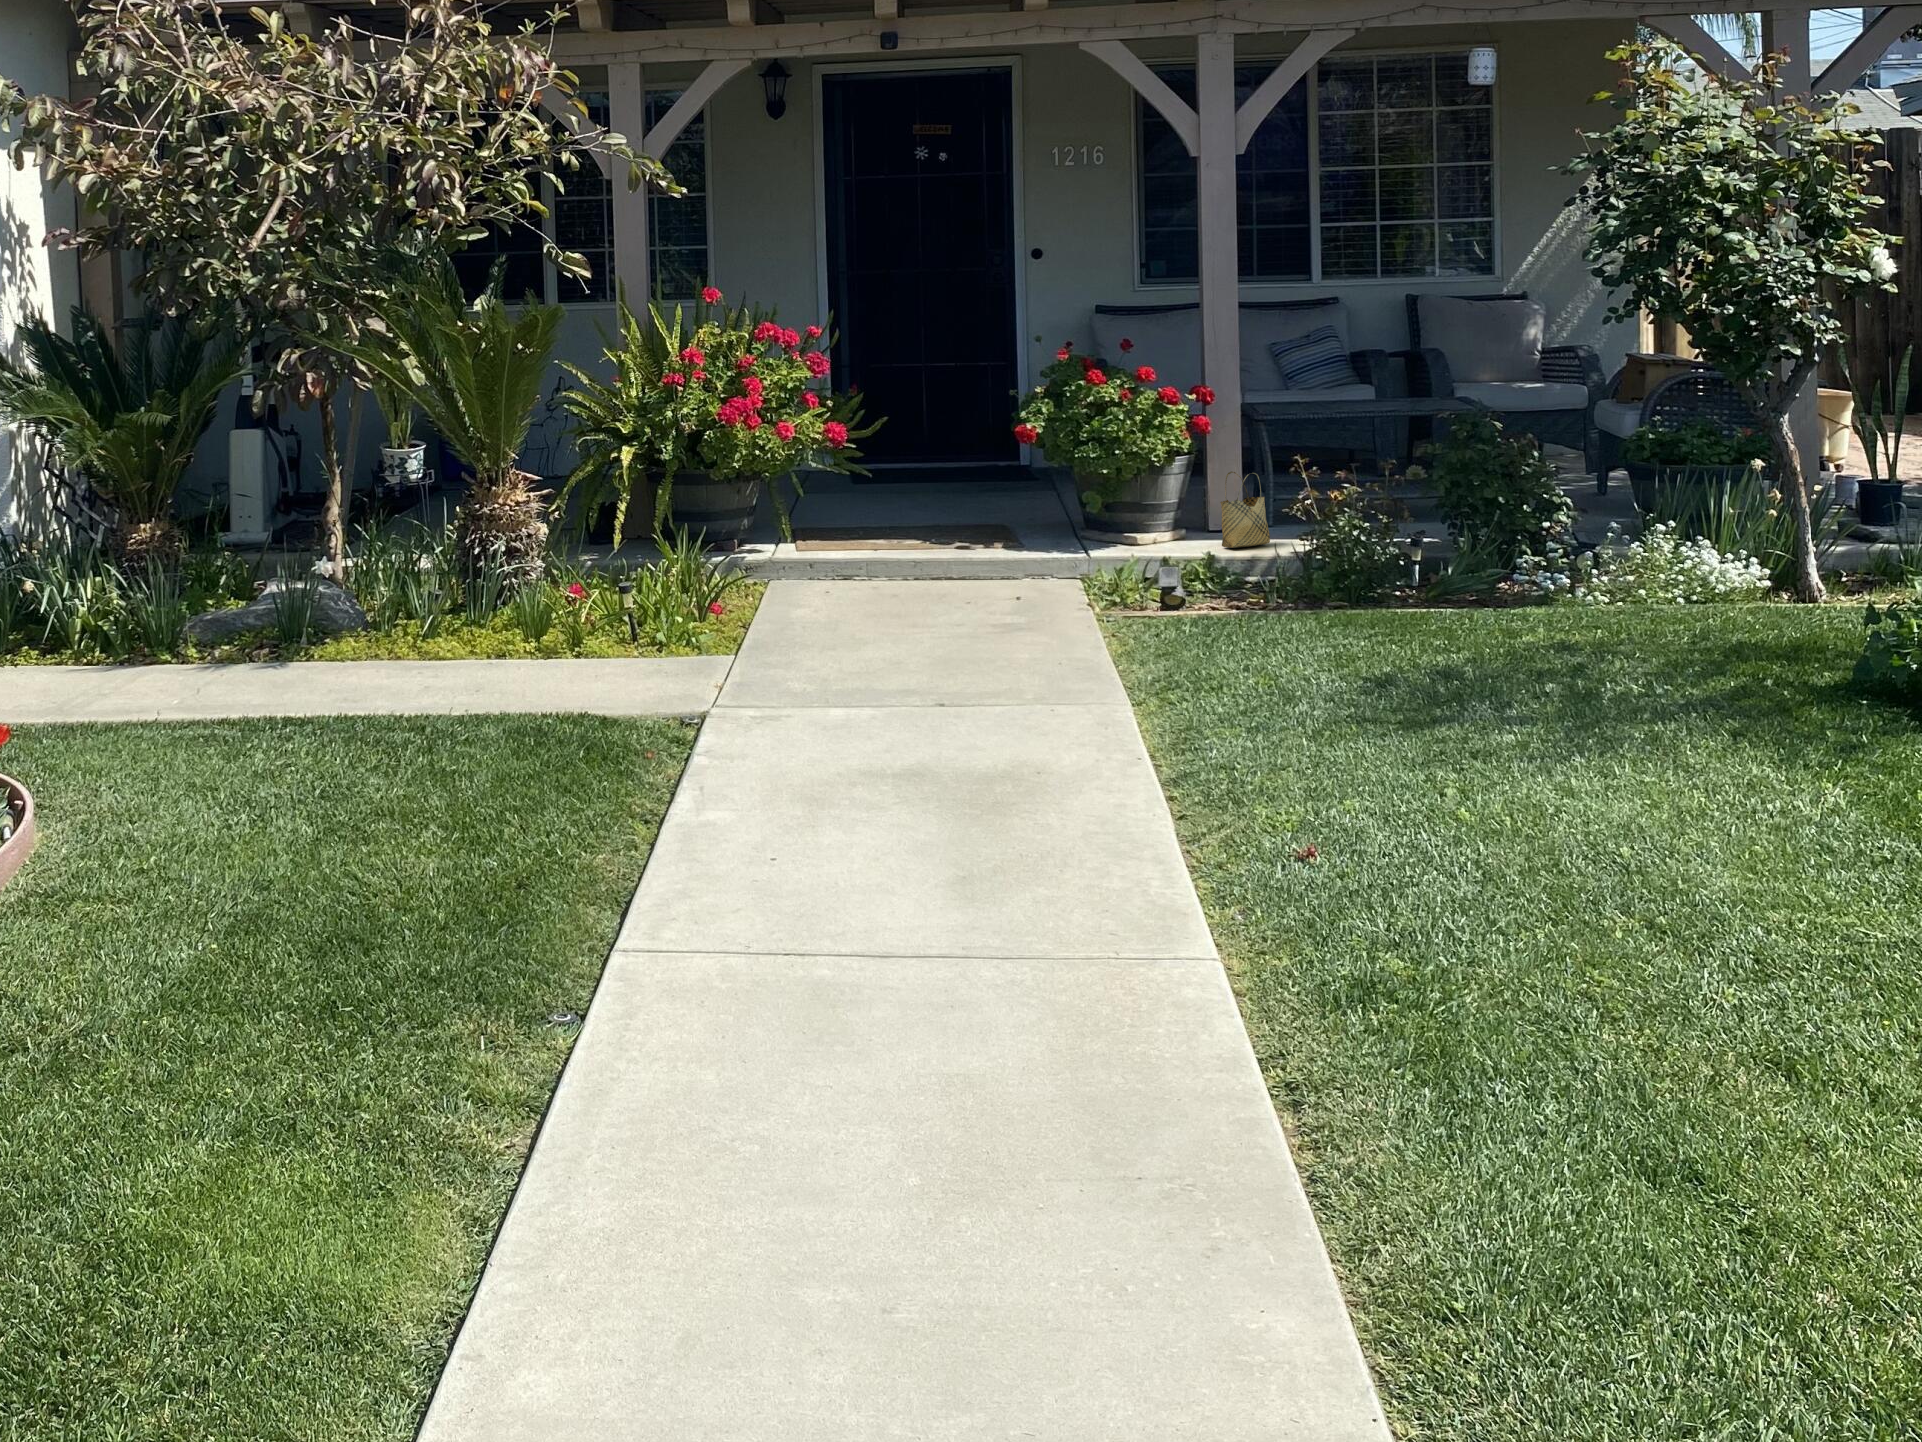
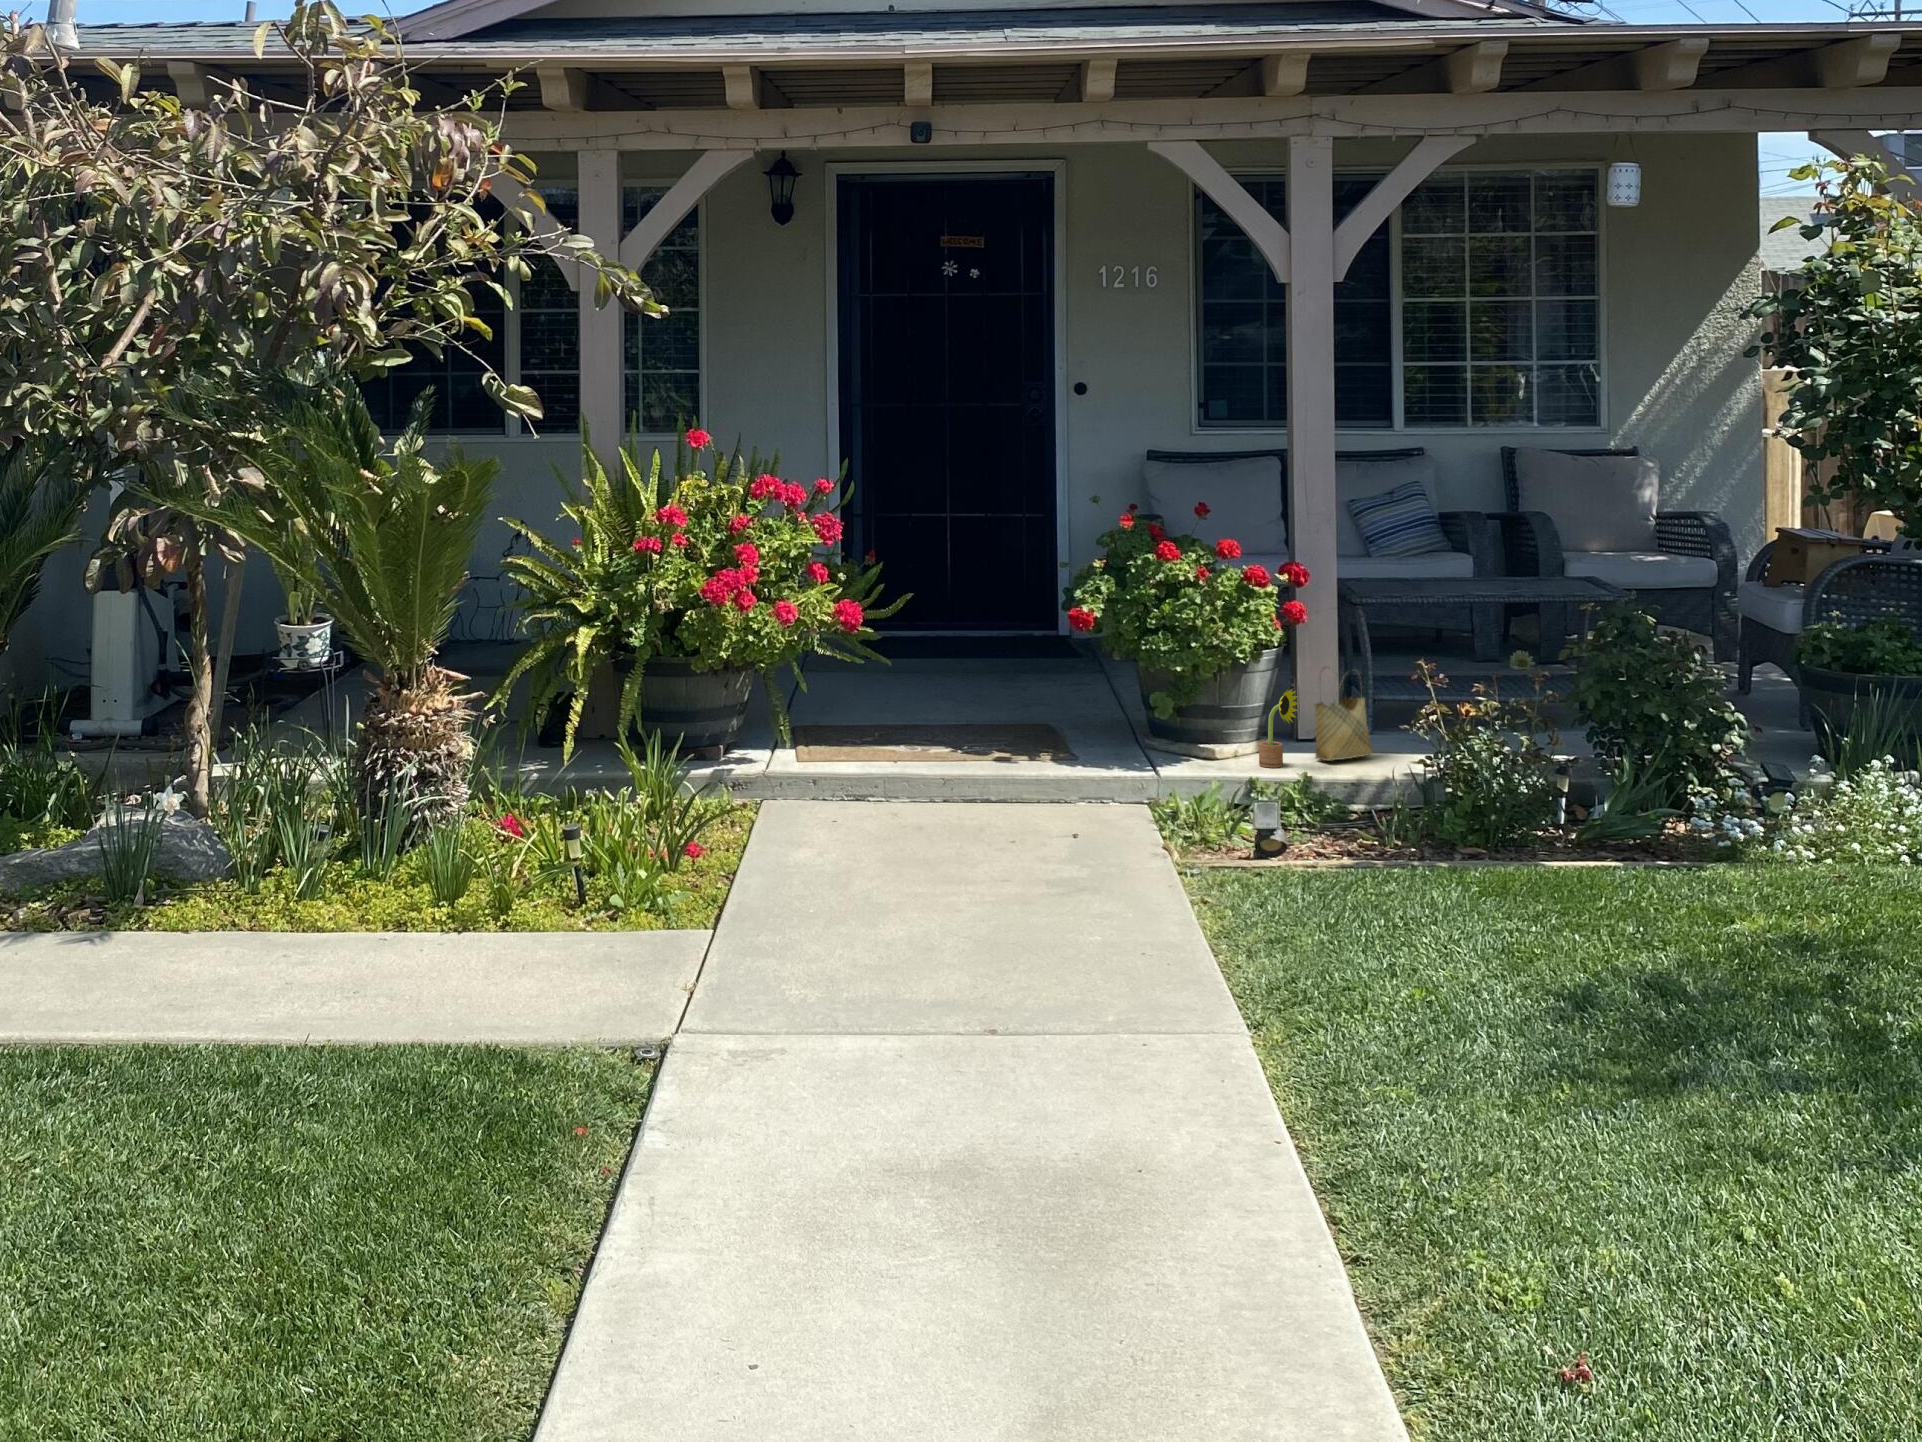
decorative plant: none [1174,488,1208,553] -> present [1259,689,1298,768]

